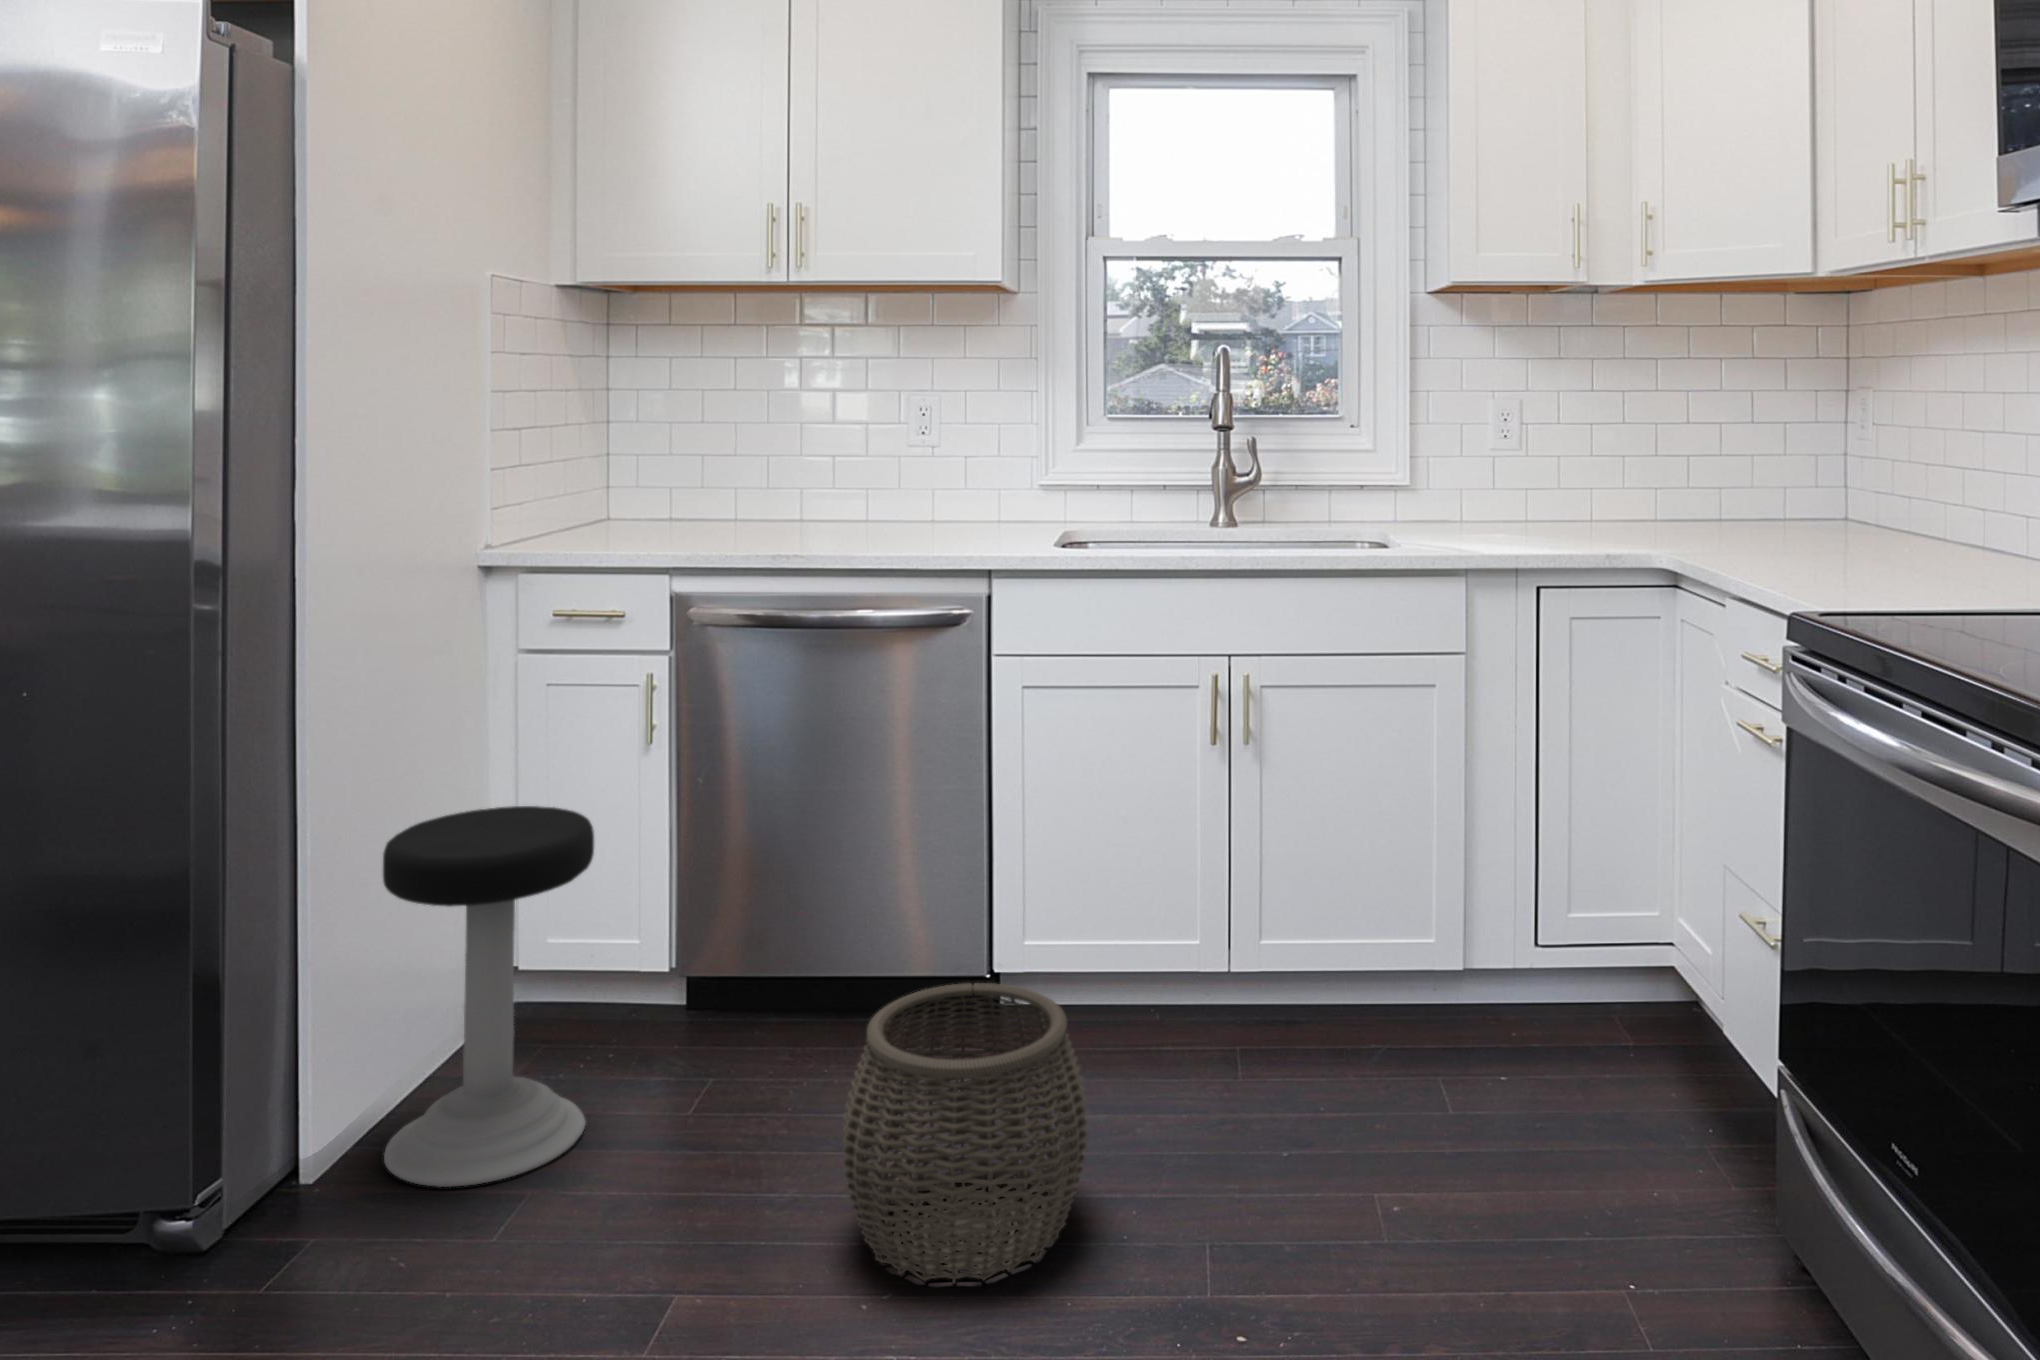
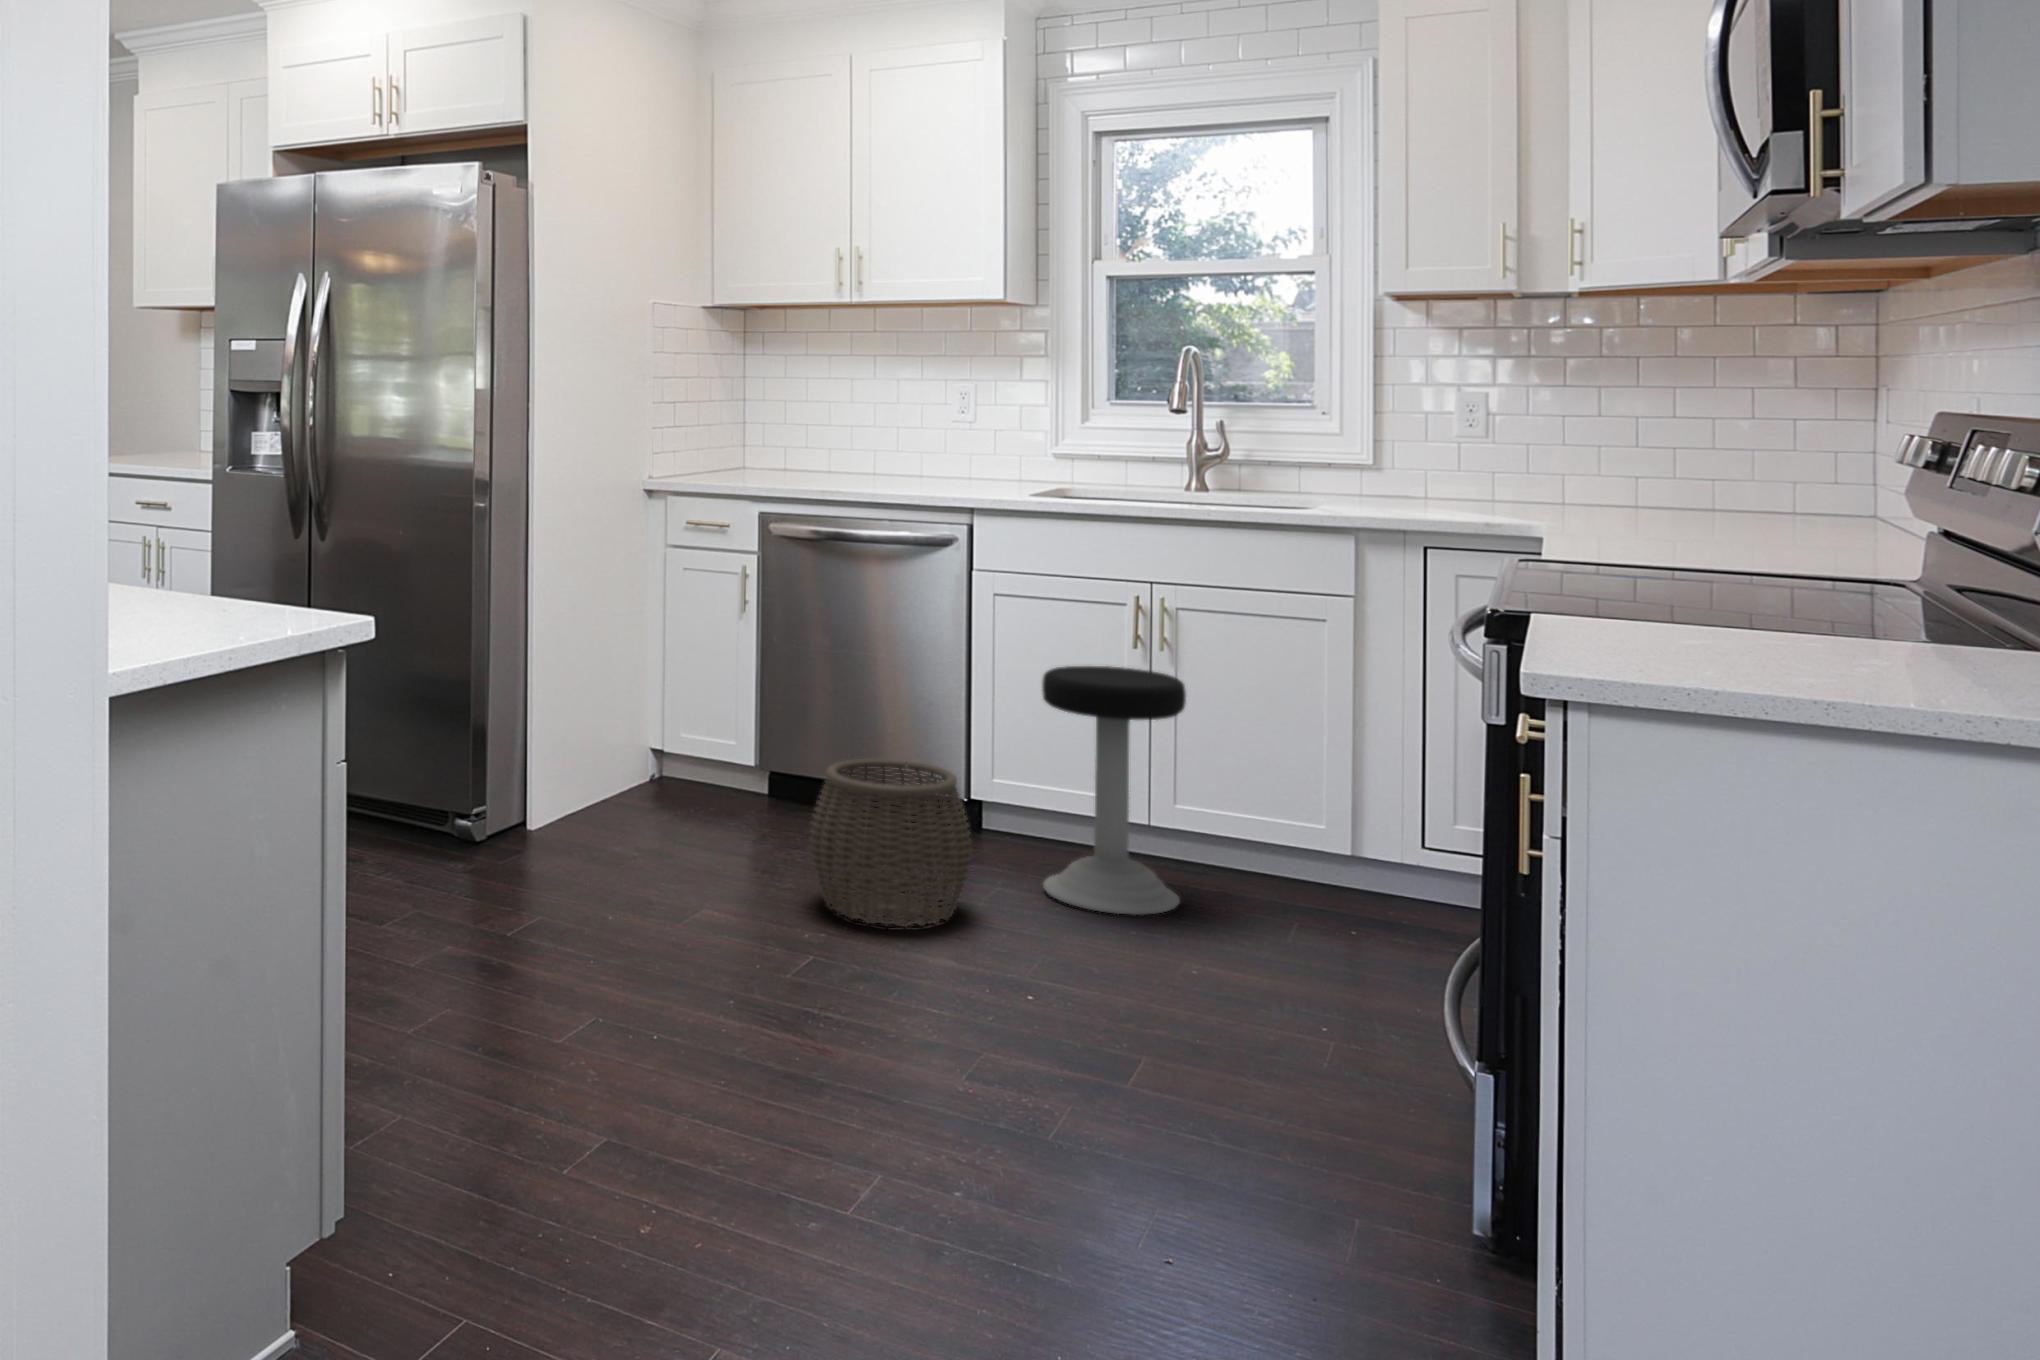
stool: present [383,806,594,1187] -> present [1042,666,1186,915]

